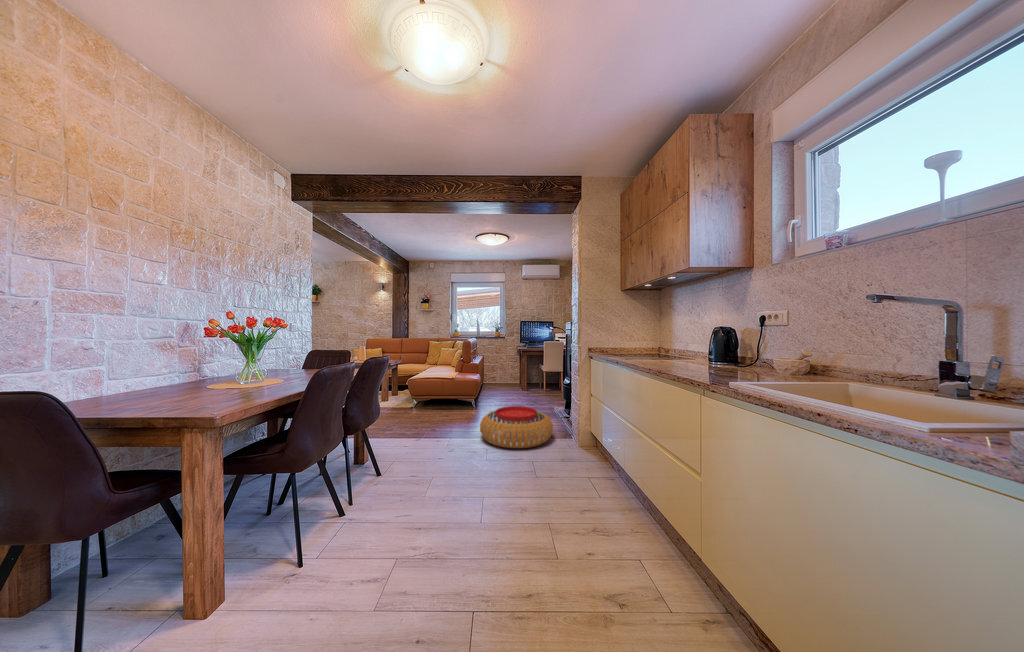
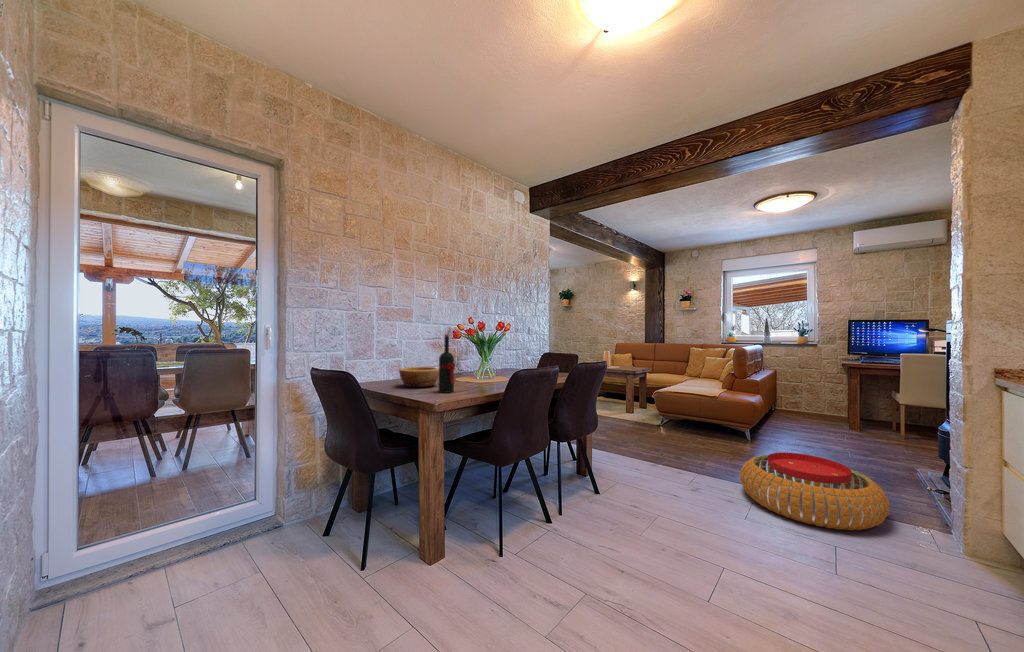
wine bottle: none [199,332,227,403] -> present [439,334,455,393]
bowl: none [112,374,189,404] -> present [399,367,439,387]

